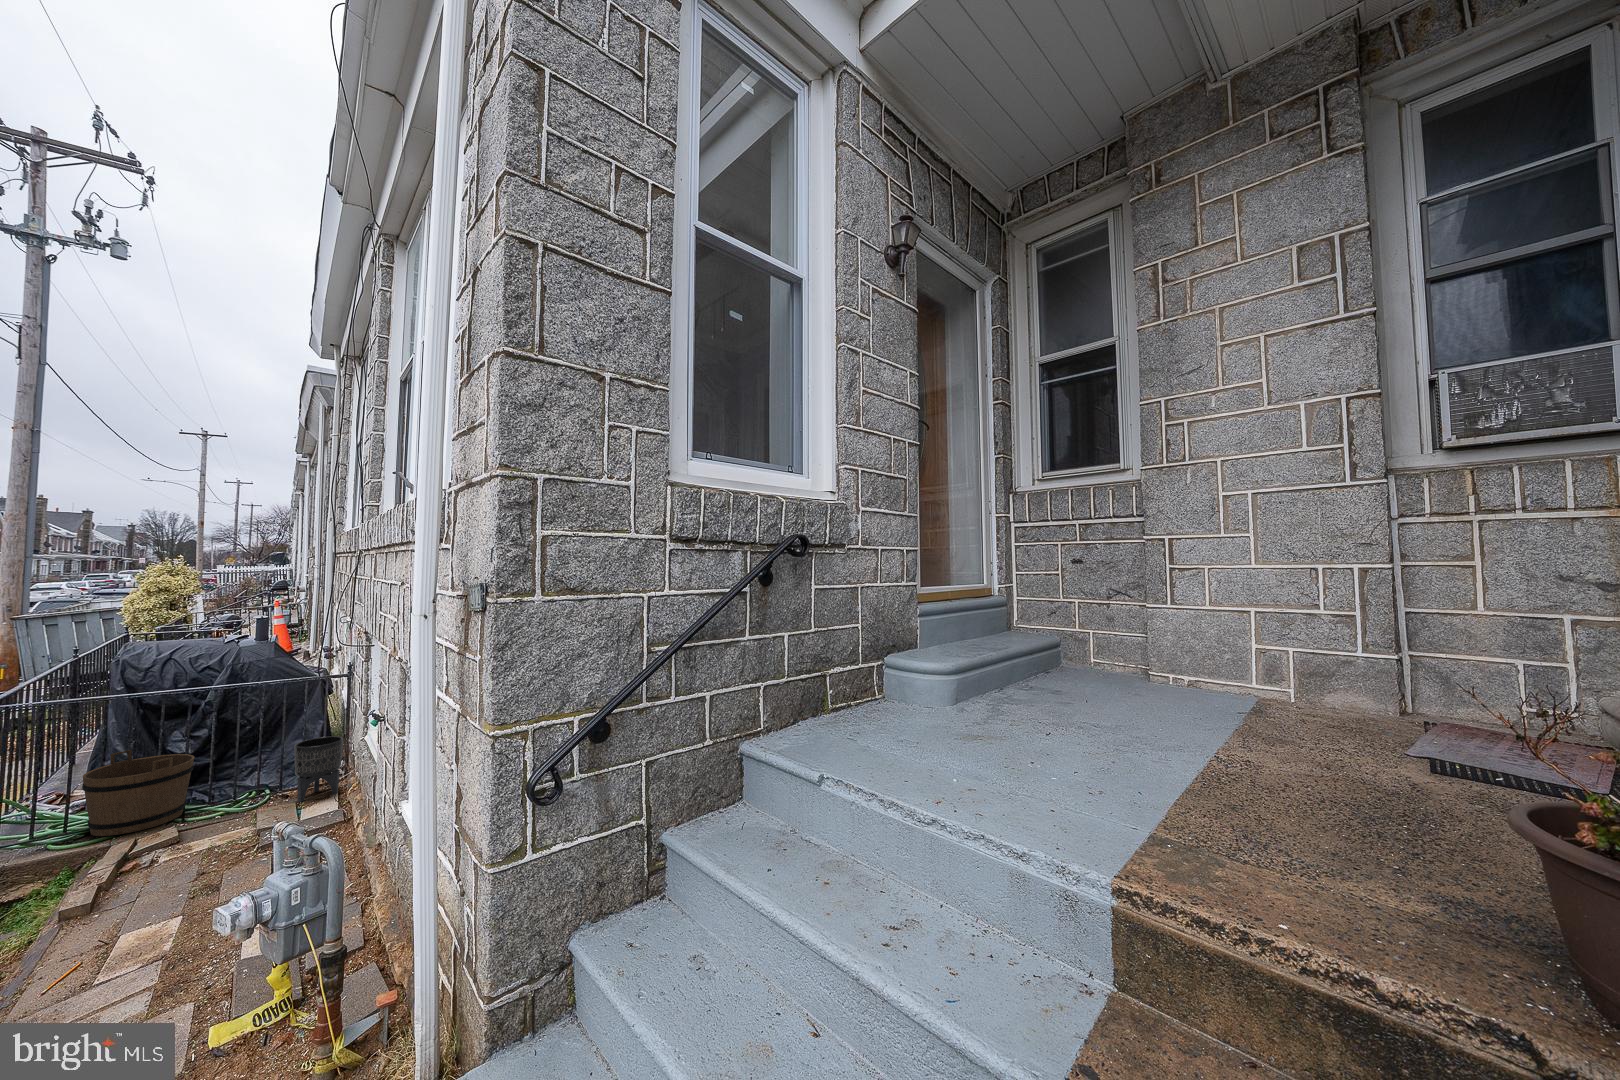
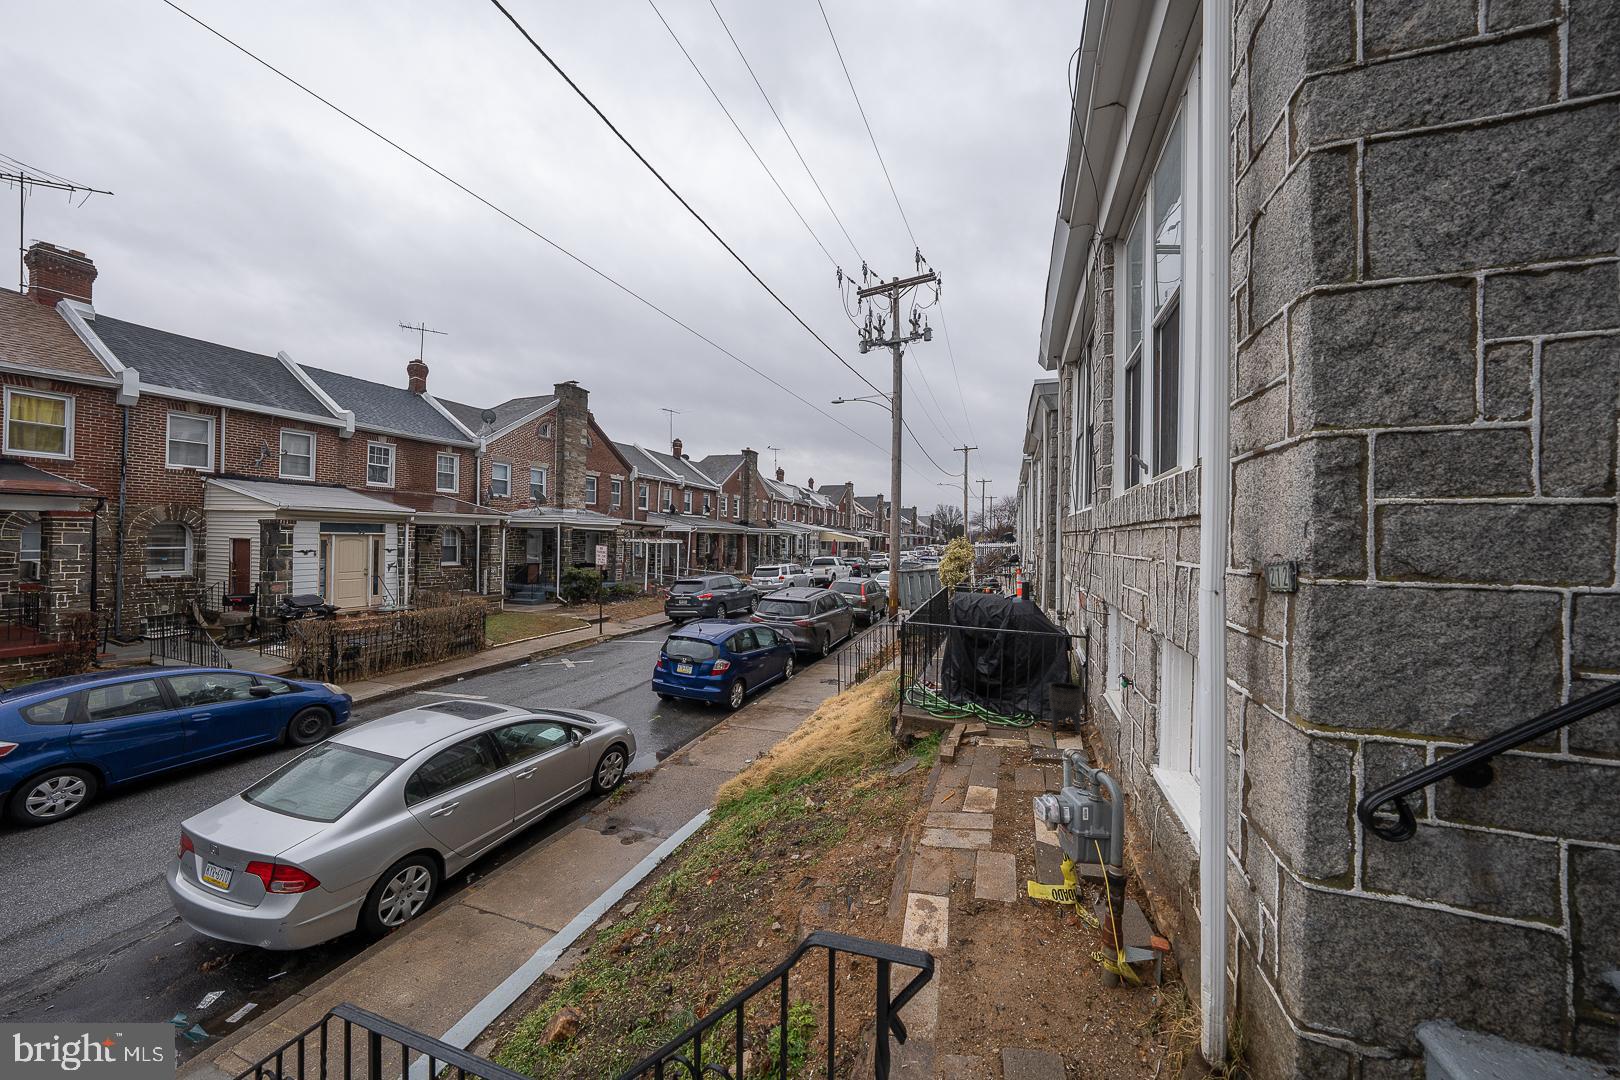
bucket: present [82,750,194,836] -> none [940,663,990,718]

